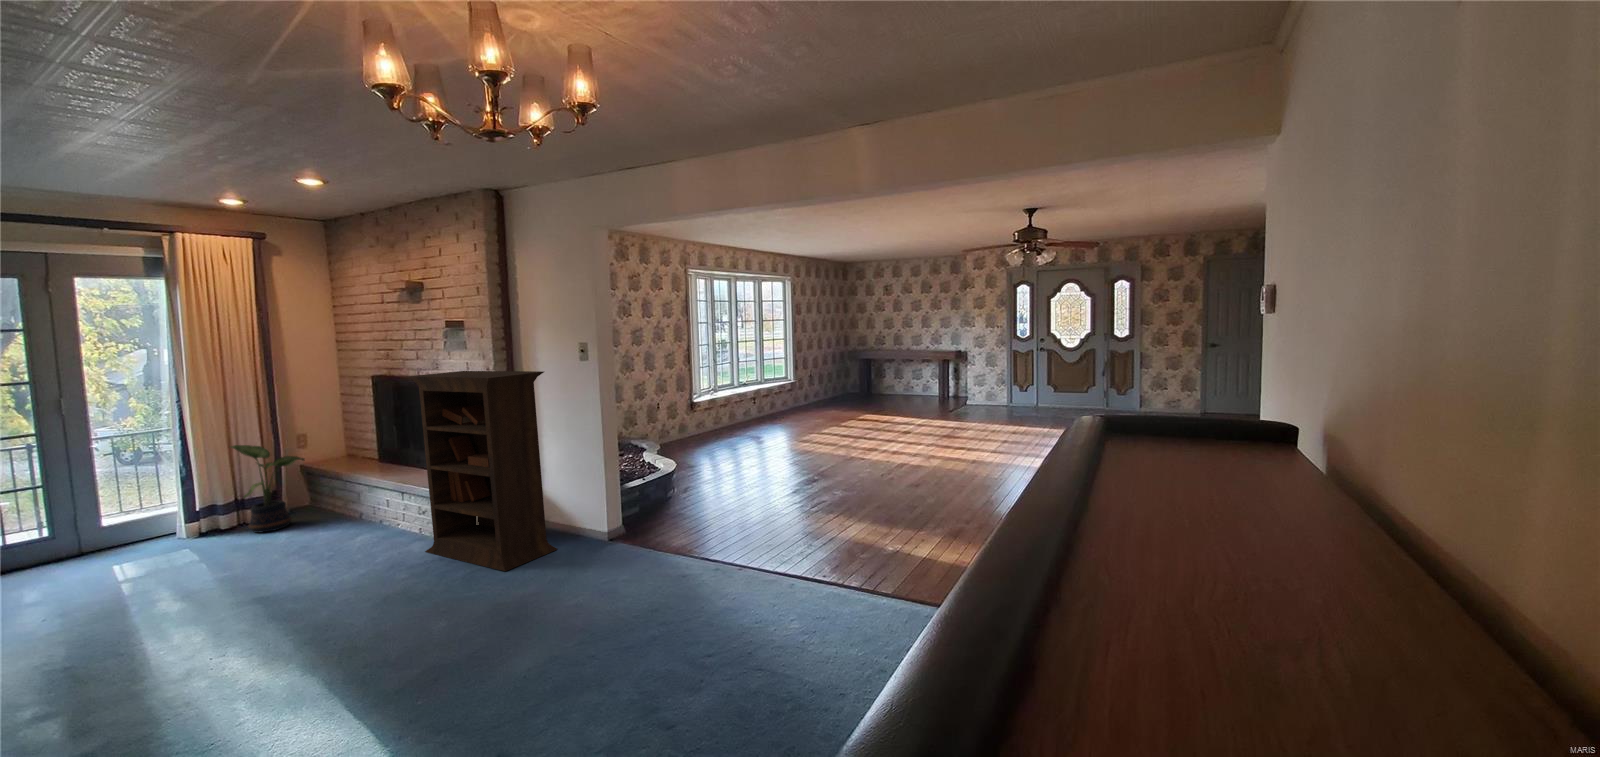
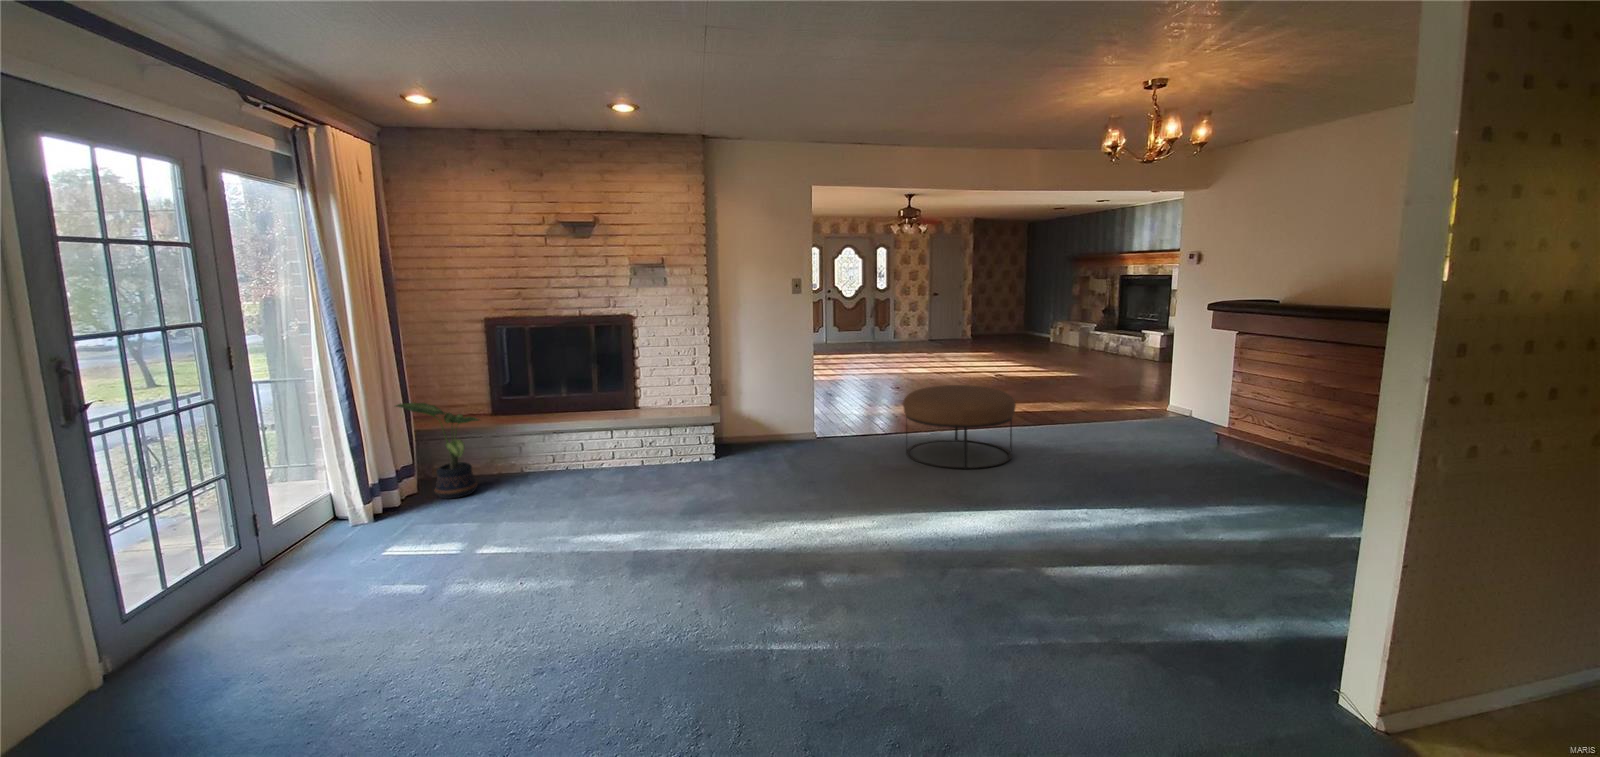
bookcase: present [407,371,557,571] -> none [691,300,811,466]
ottoman: none [514,513,693,672] -> present [903,385,1016,469]

